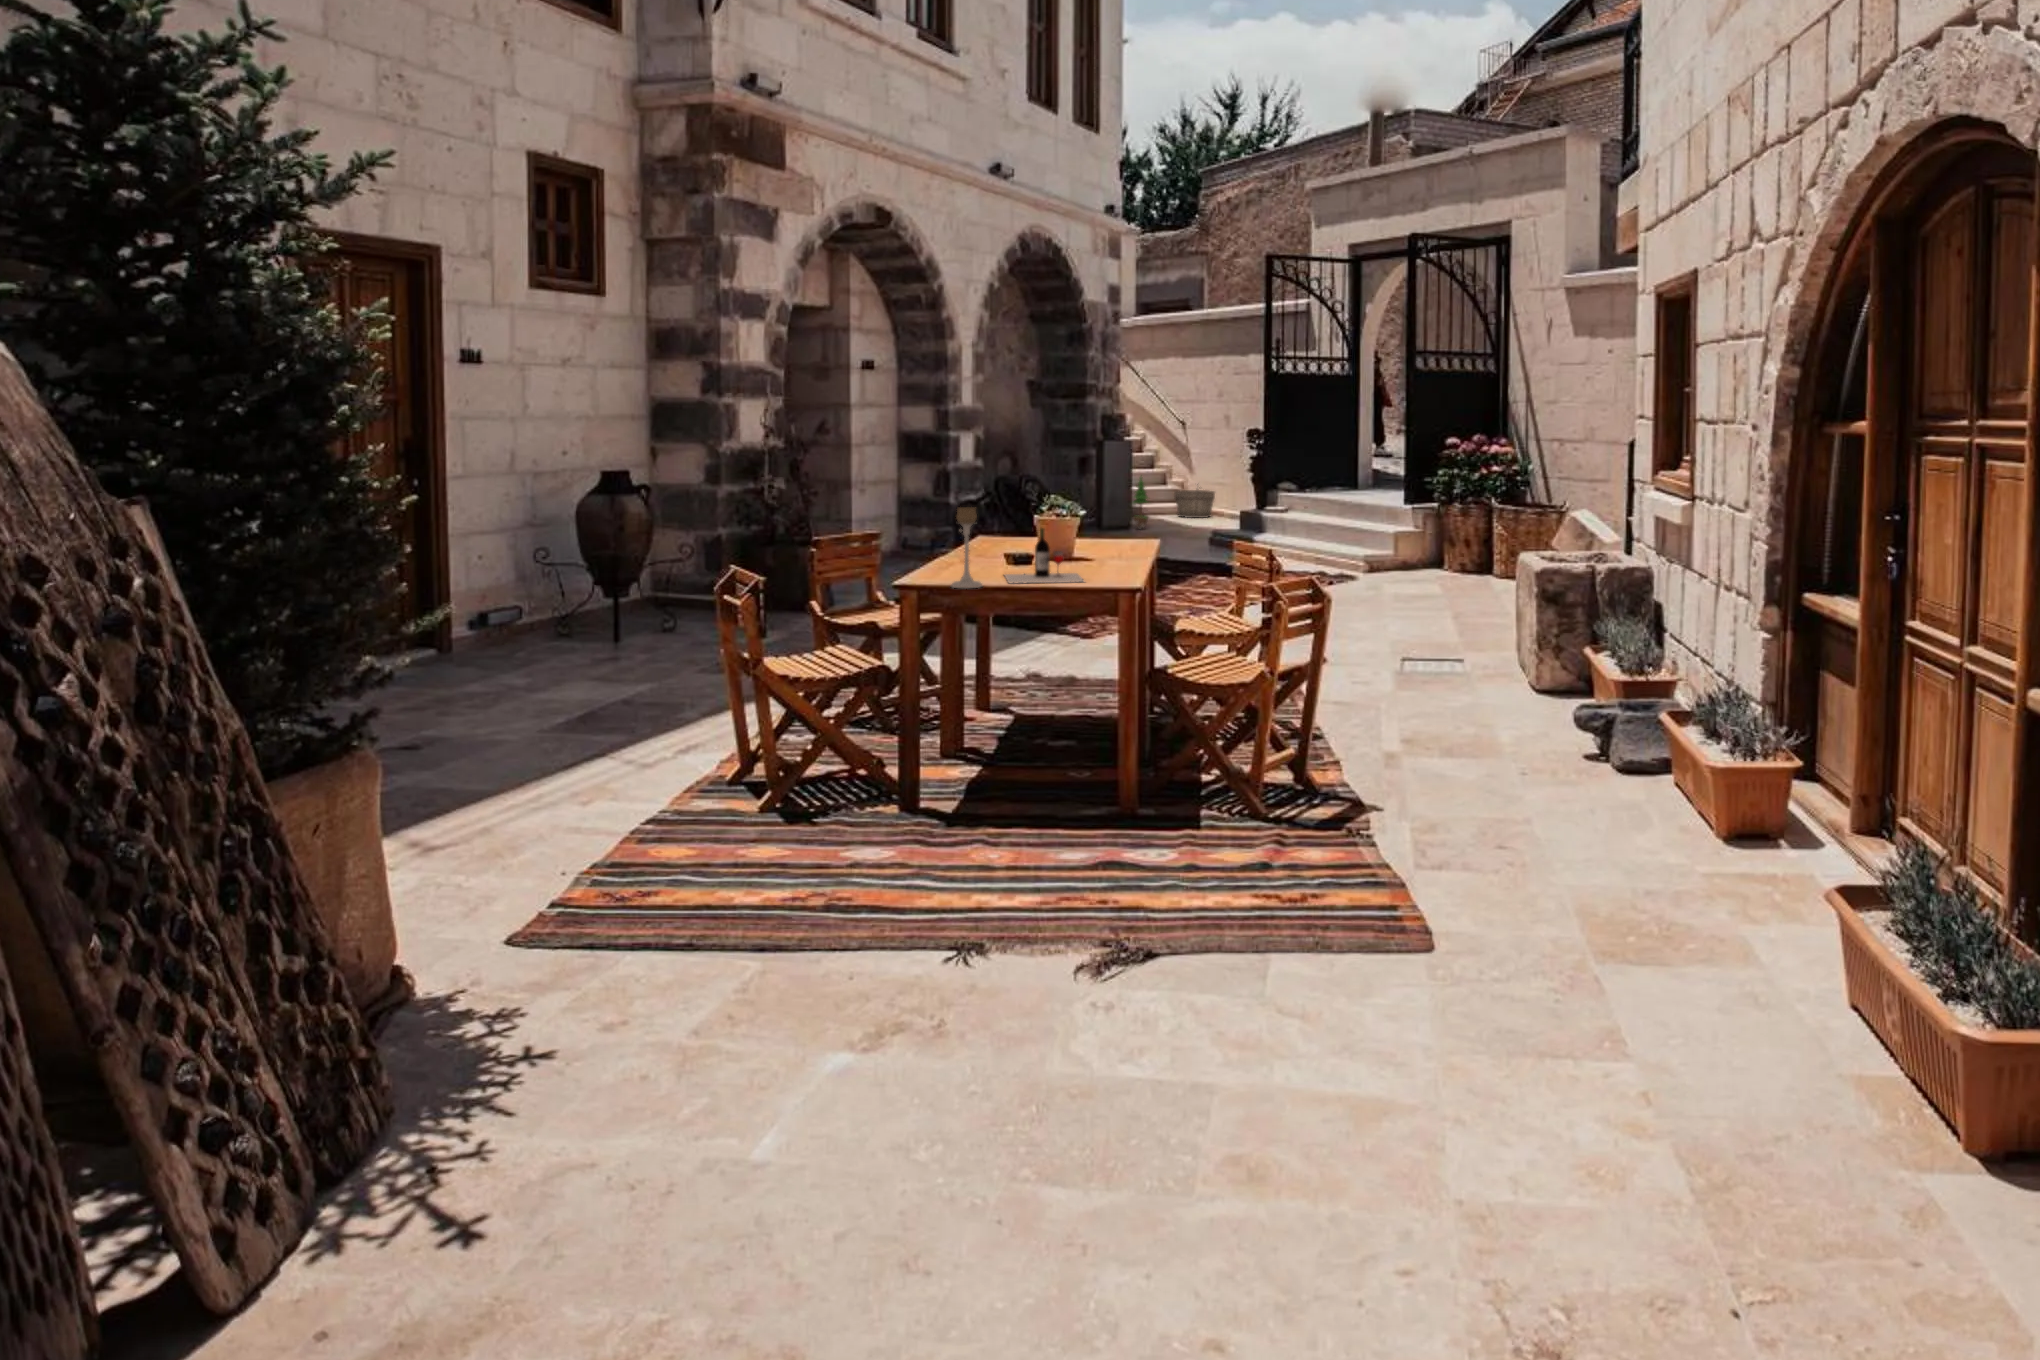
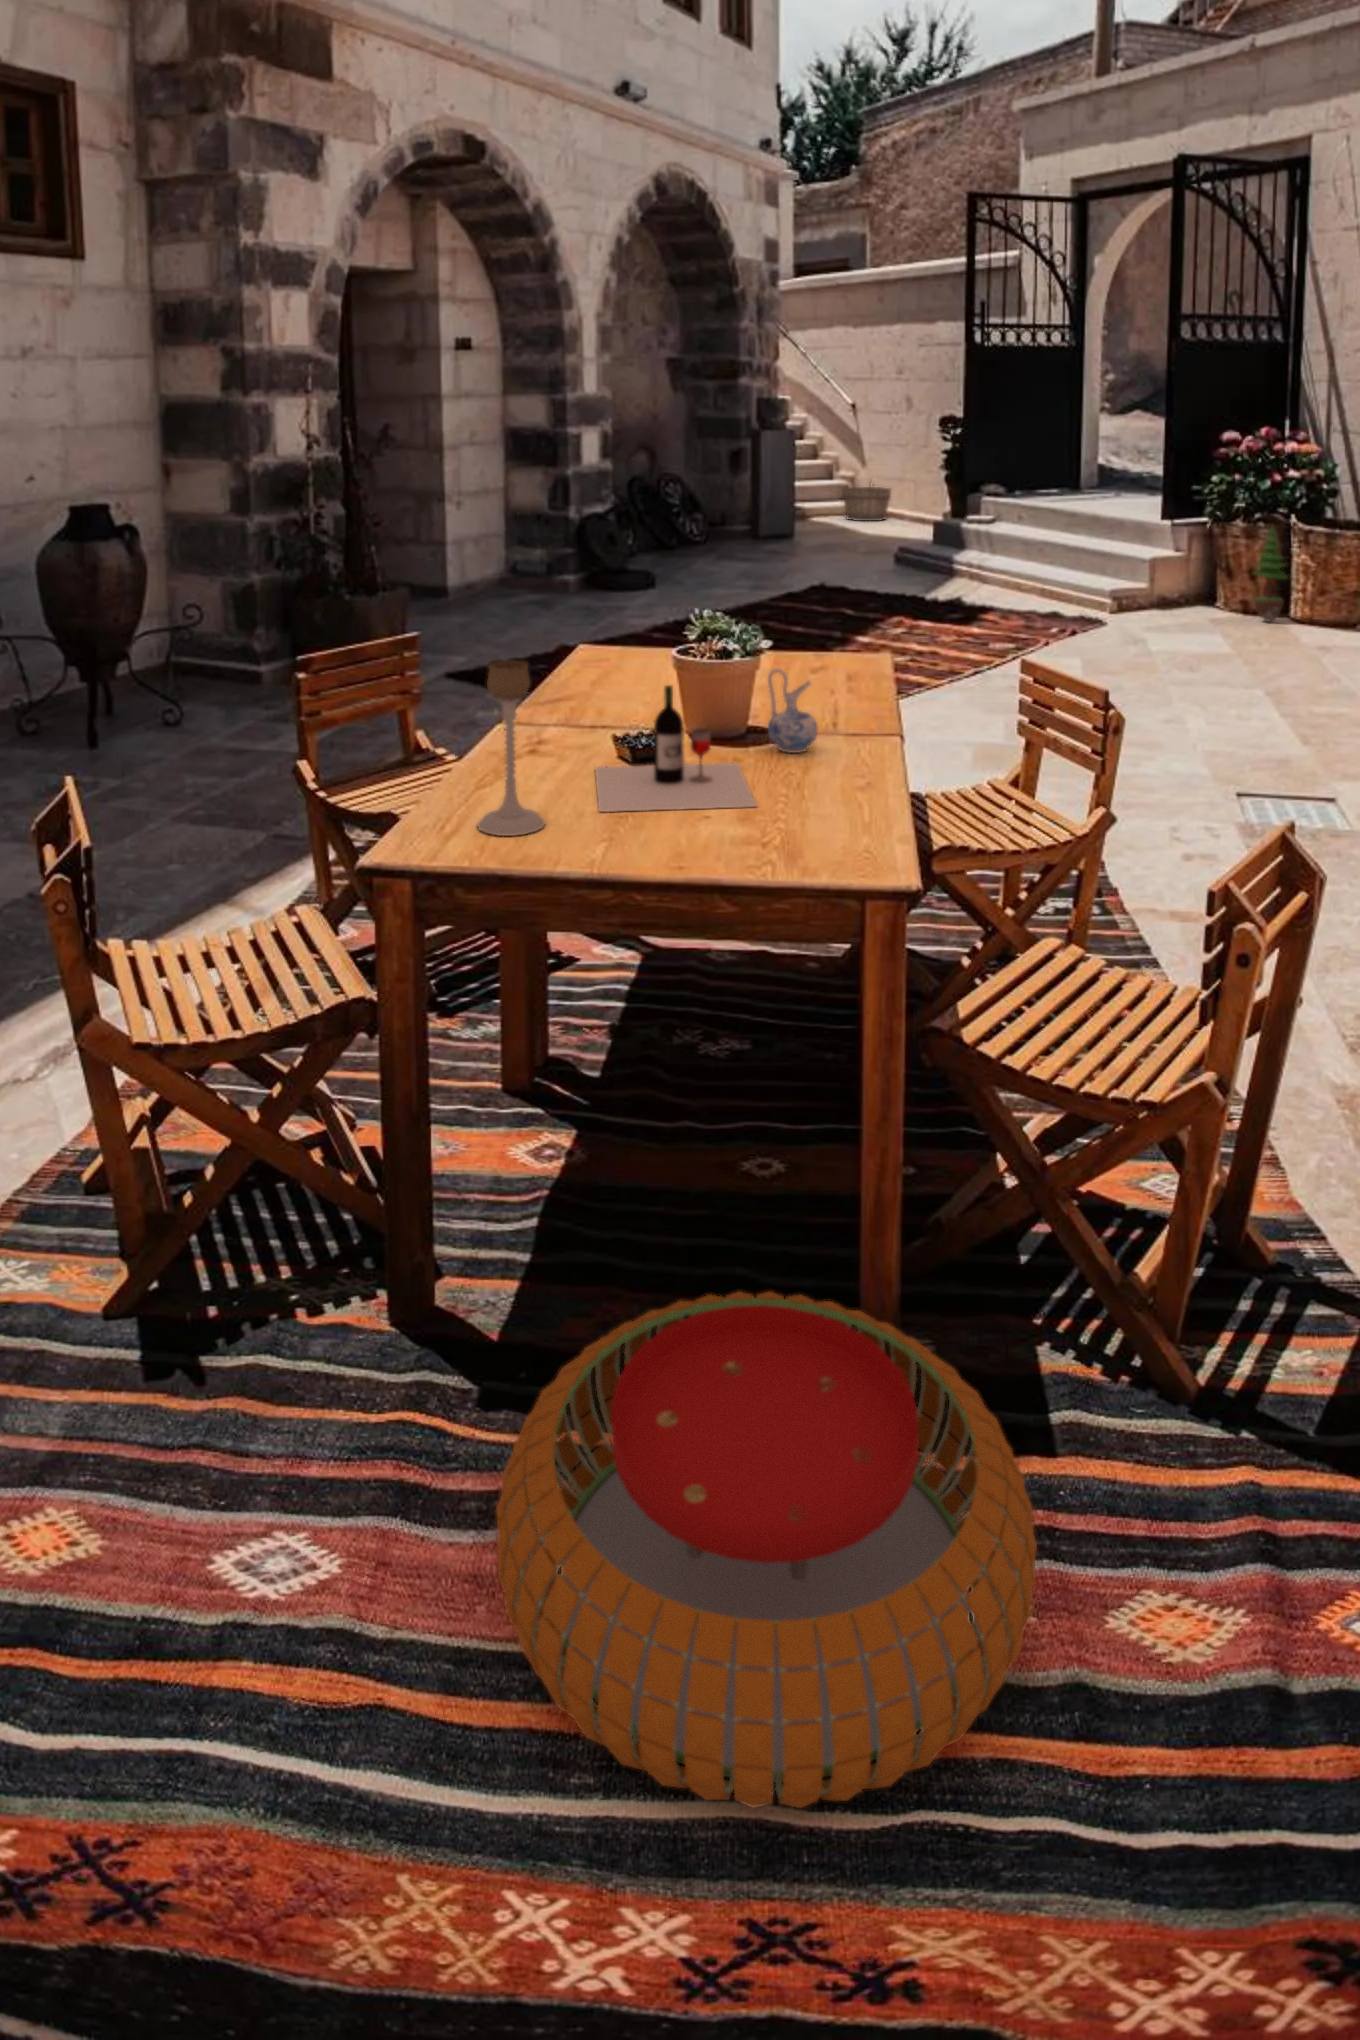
potted tree: present [1133,475,1148,529] -> present [1254,527,1287,621]
ceramic pitcher: none [1093,527,1119,570] -> present [768,669,818,753]
pouf: none [976,759,1189,879] -> present [496,1292,1037,1808]

